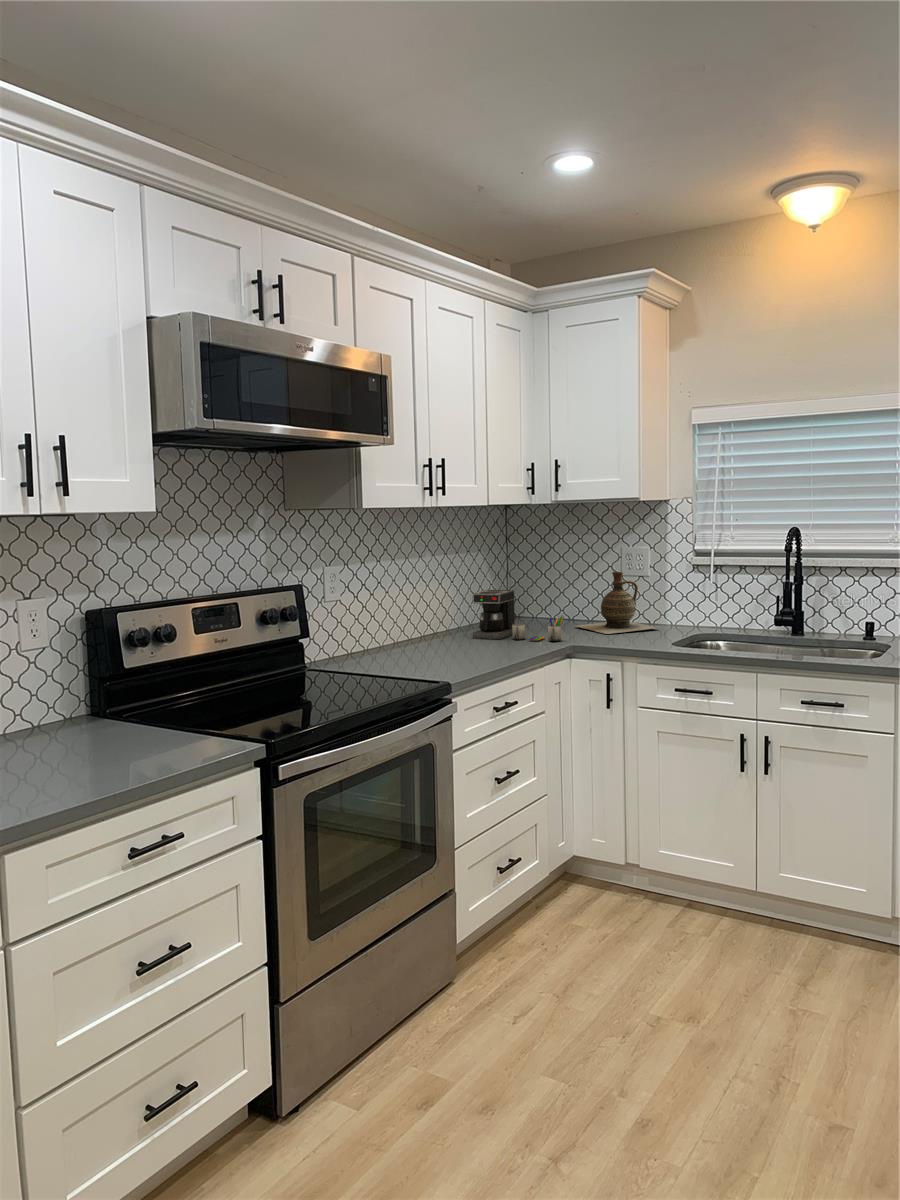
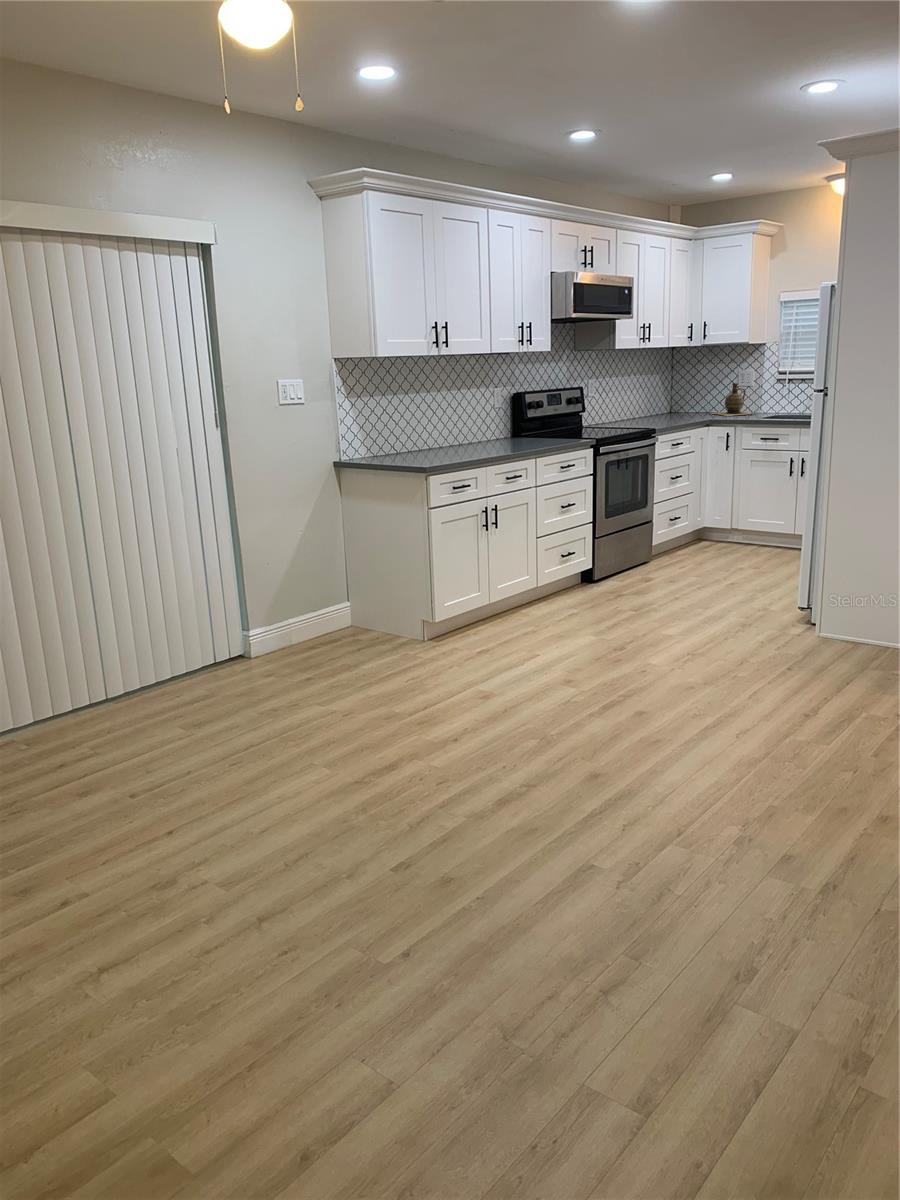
coffee maker: present [472,590,564,641] -> none [657,393,706,418]

